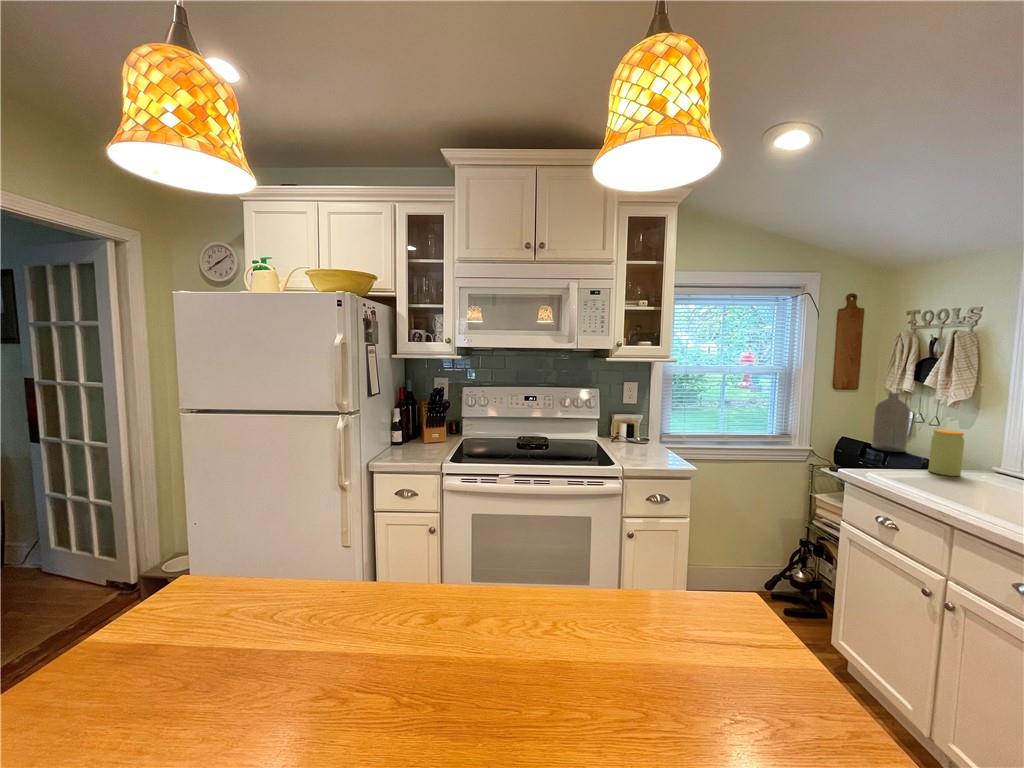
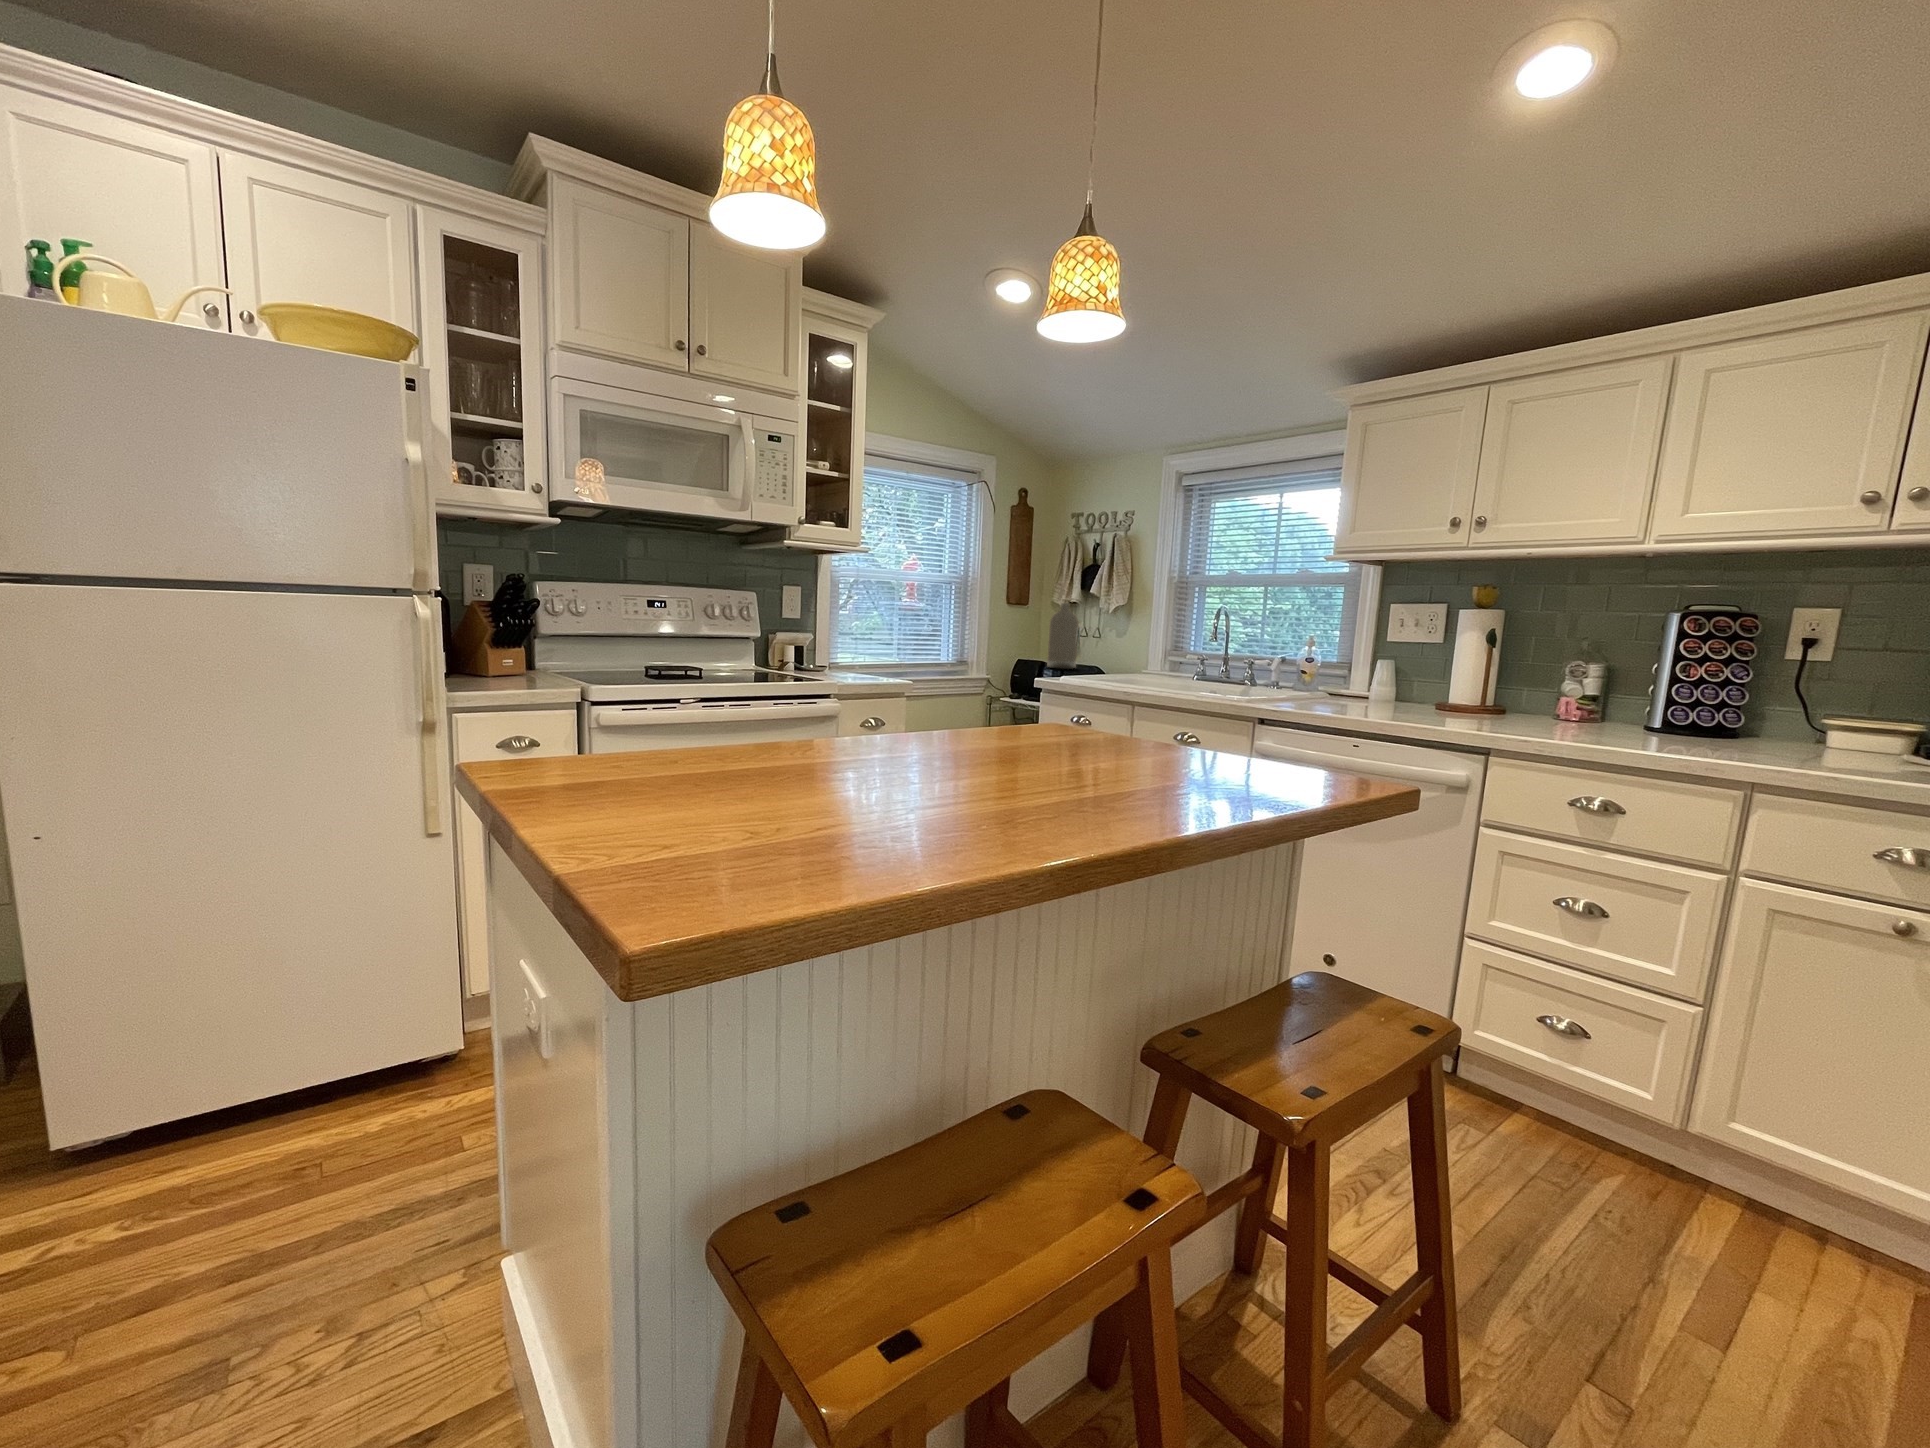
jar: present [928,430,964,476] -> none [1100,633,1125,677]

